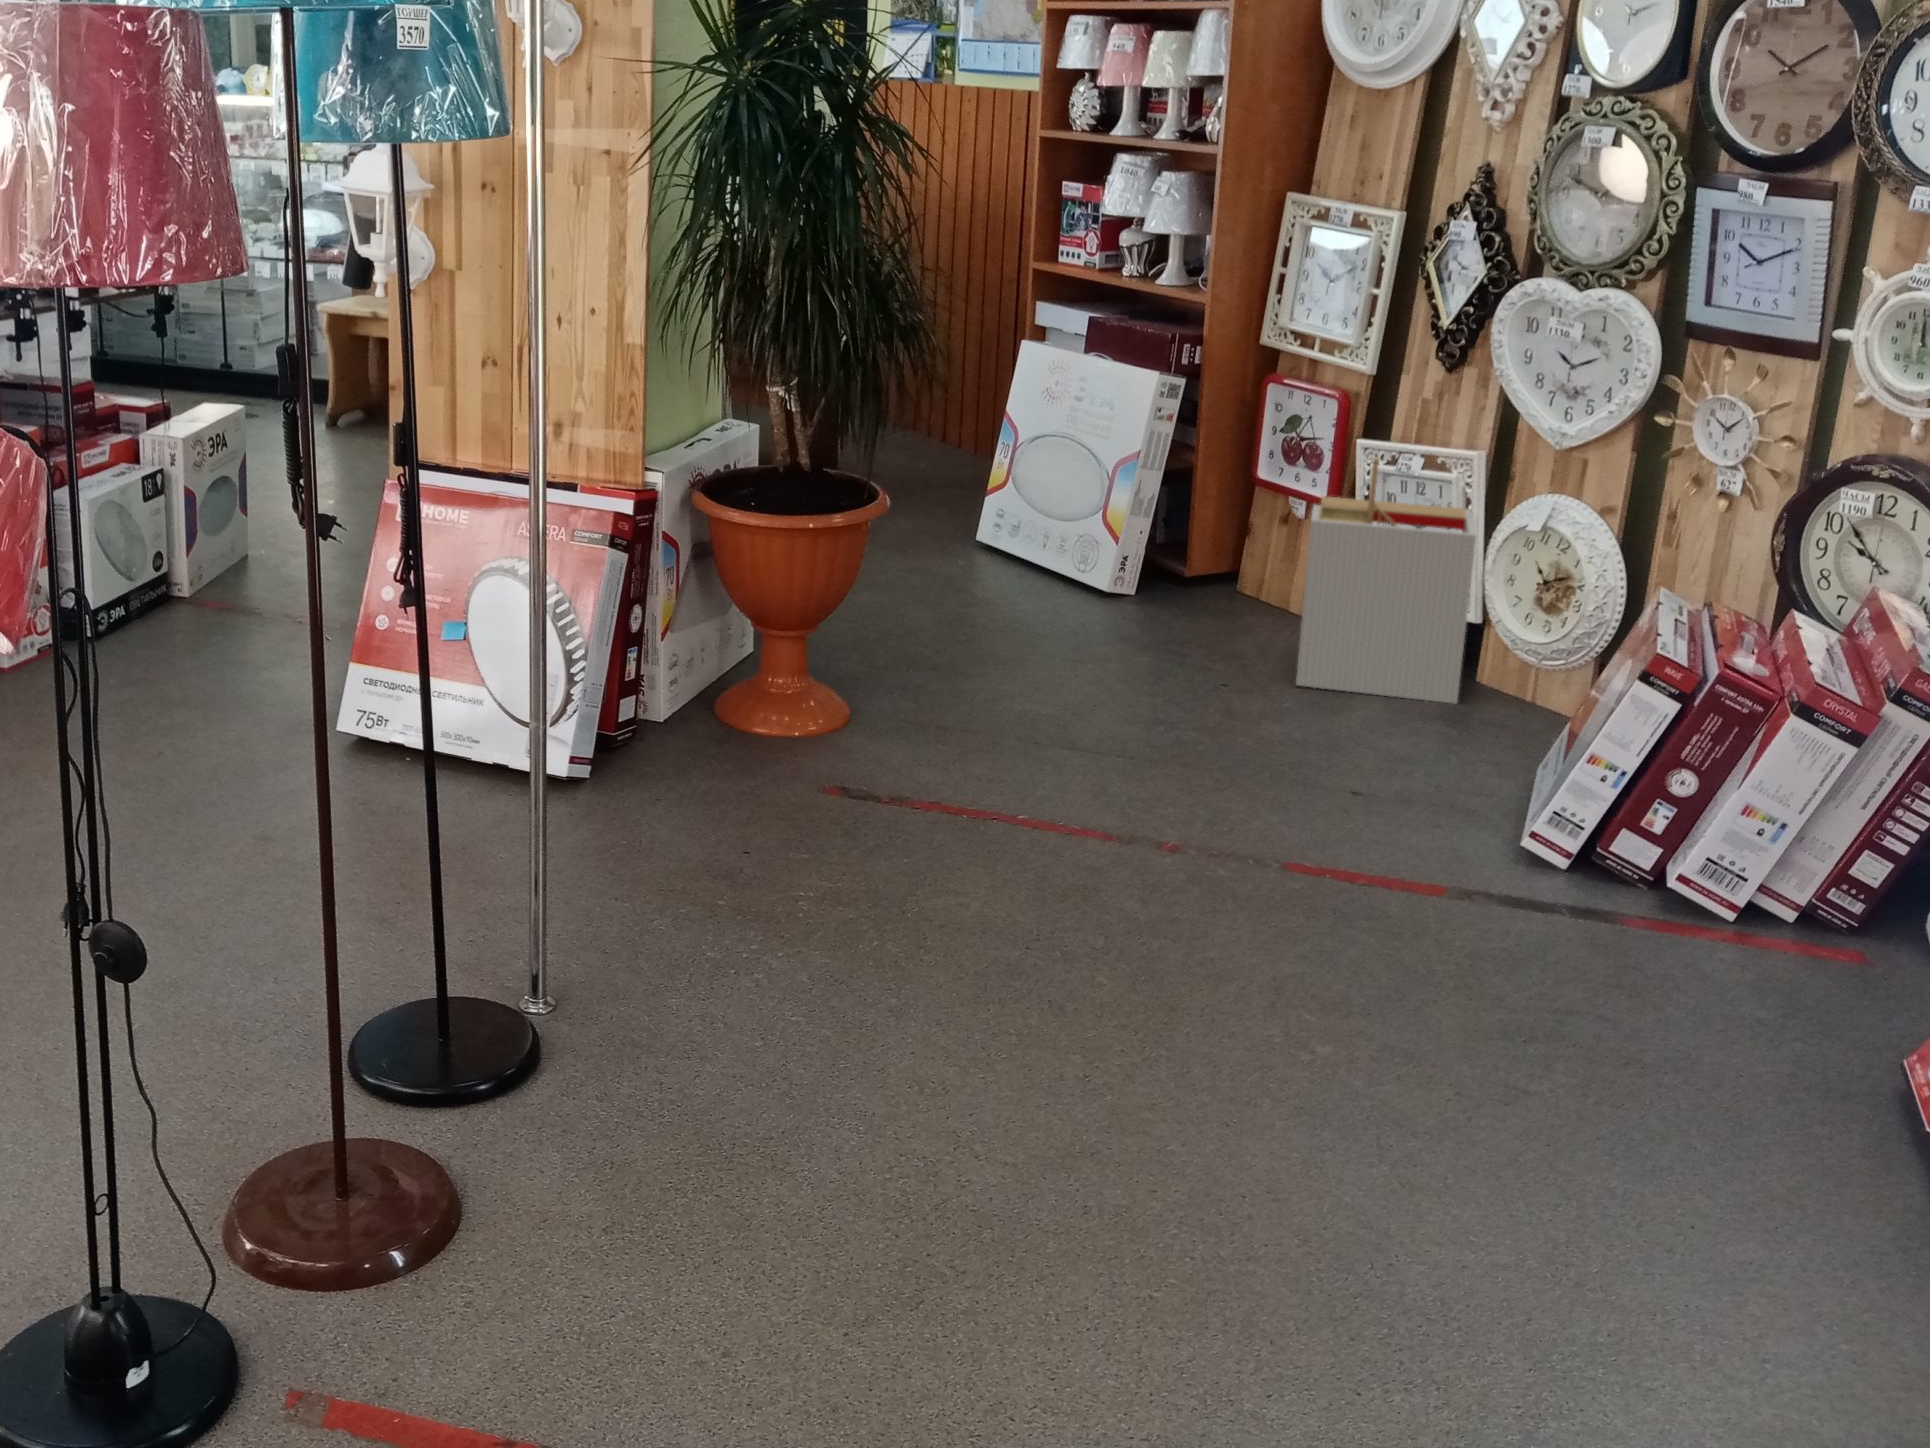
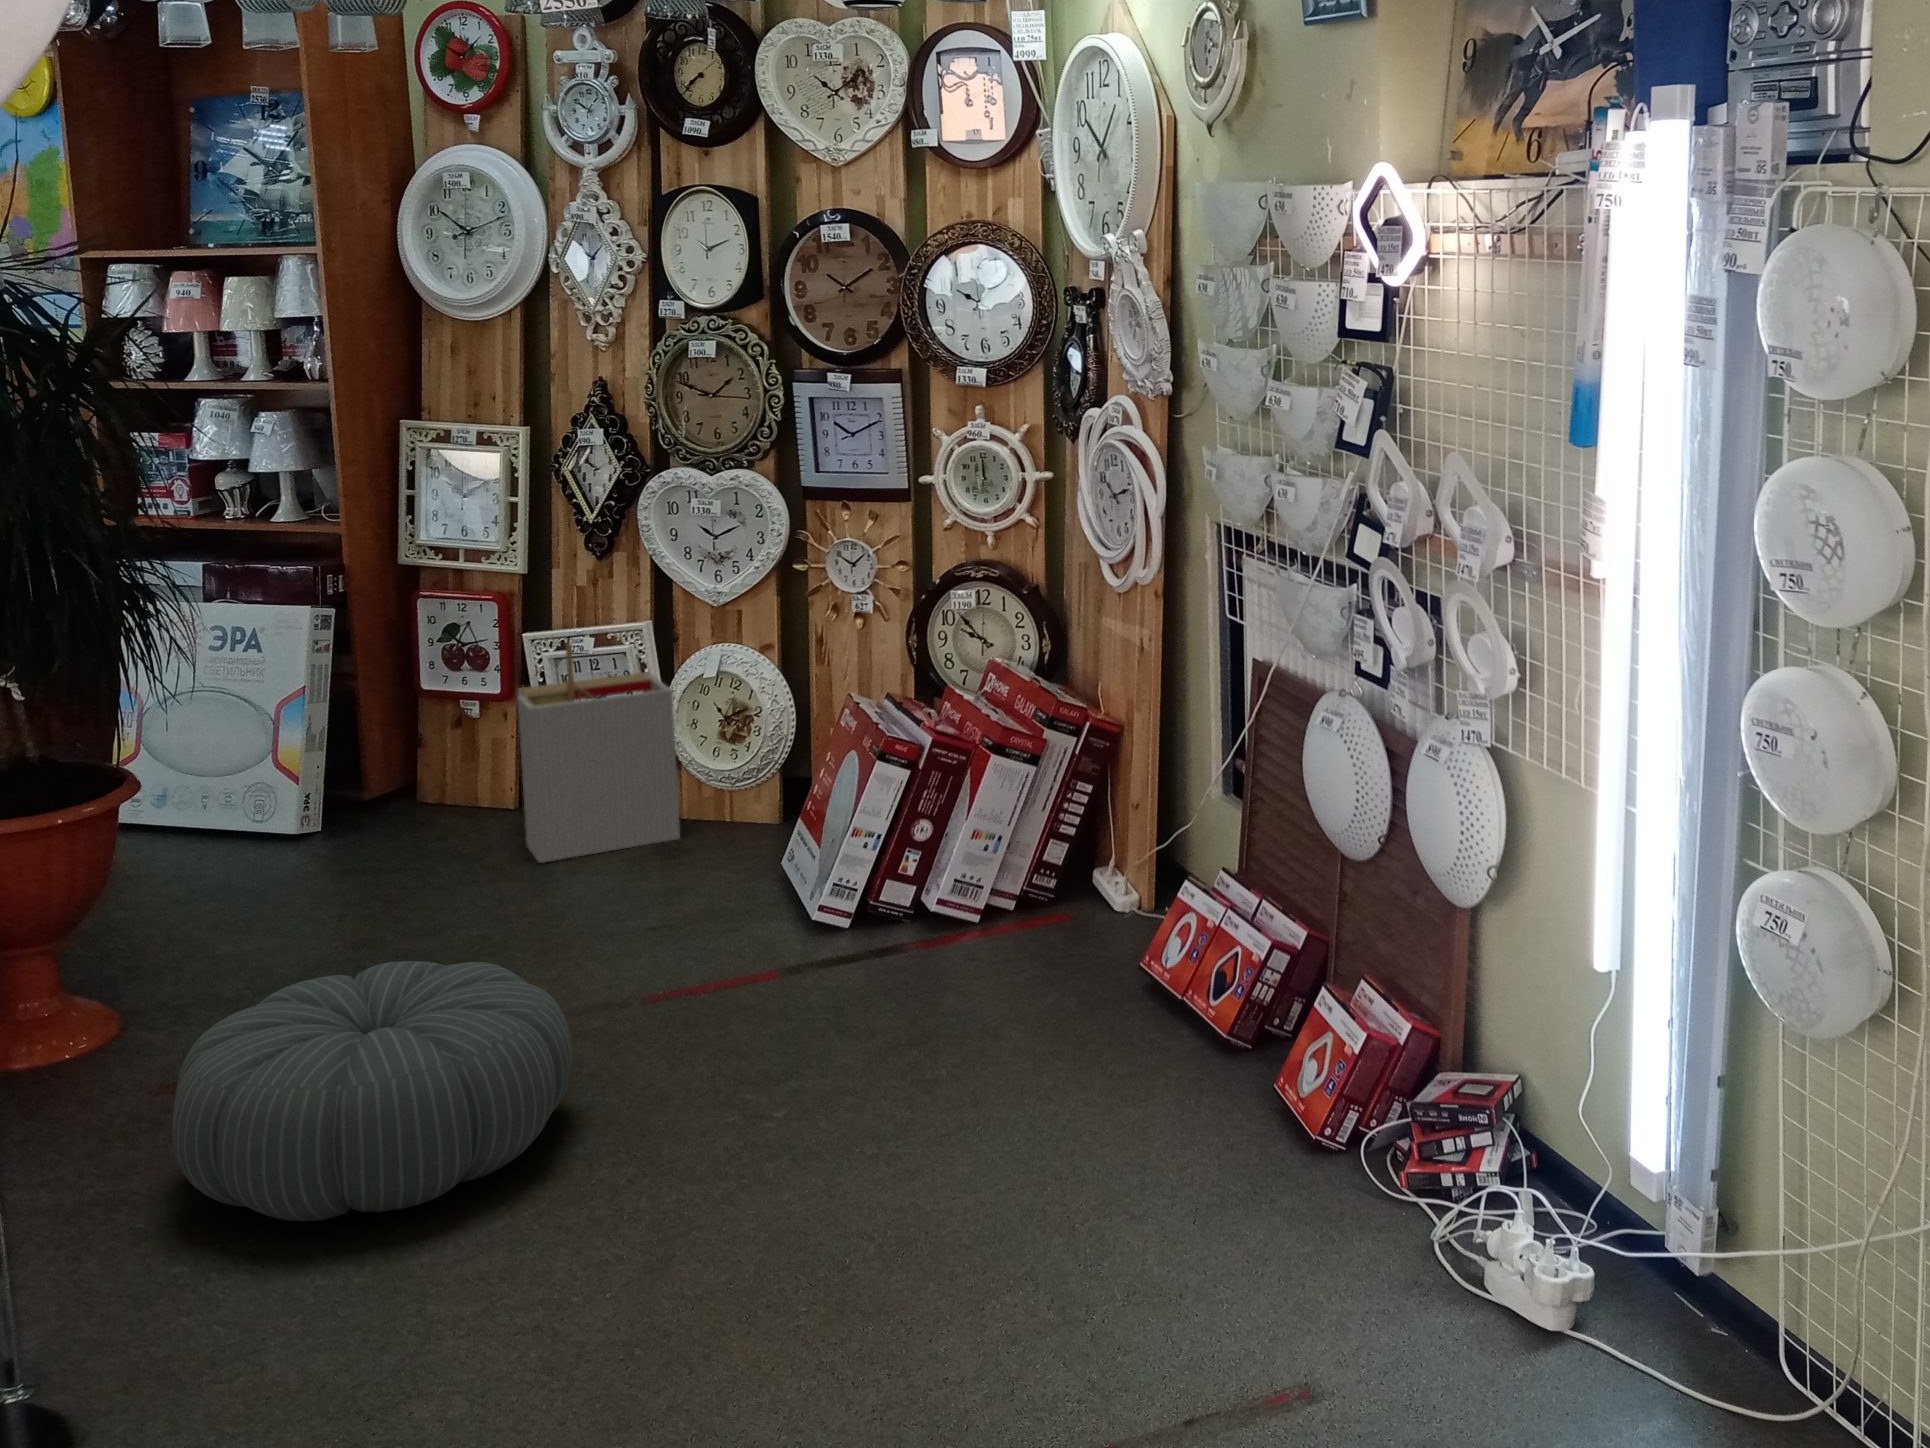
pouf: none [774,730,1140,975] -> present [172,961,573,1221]

